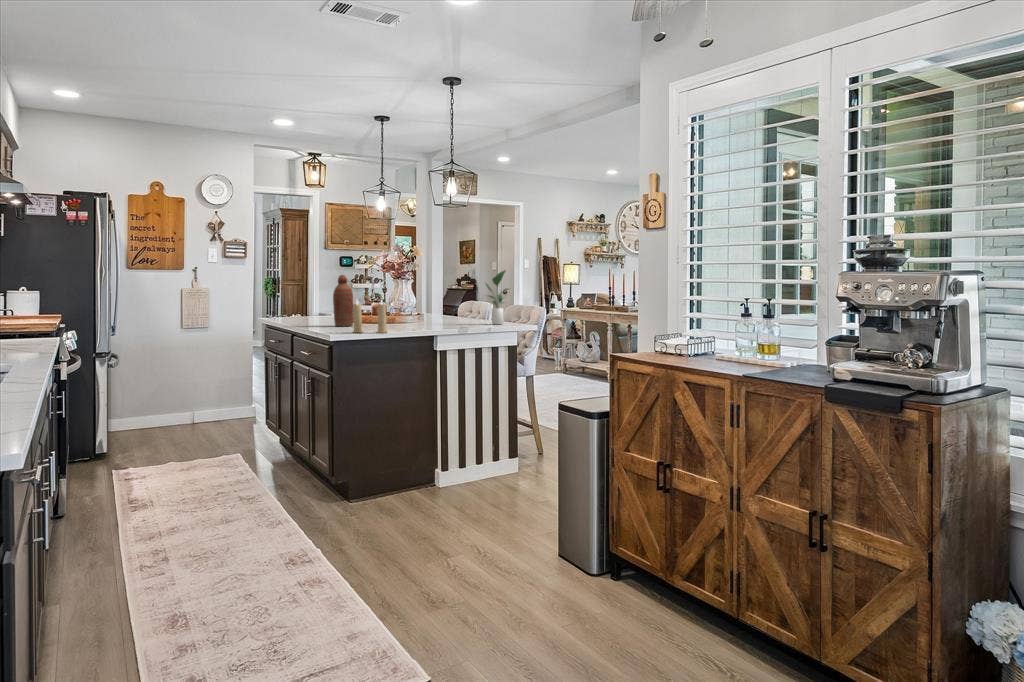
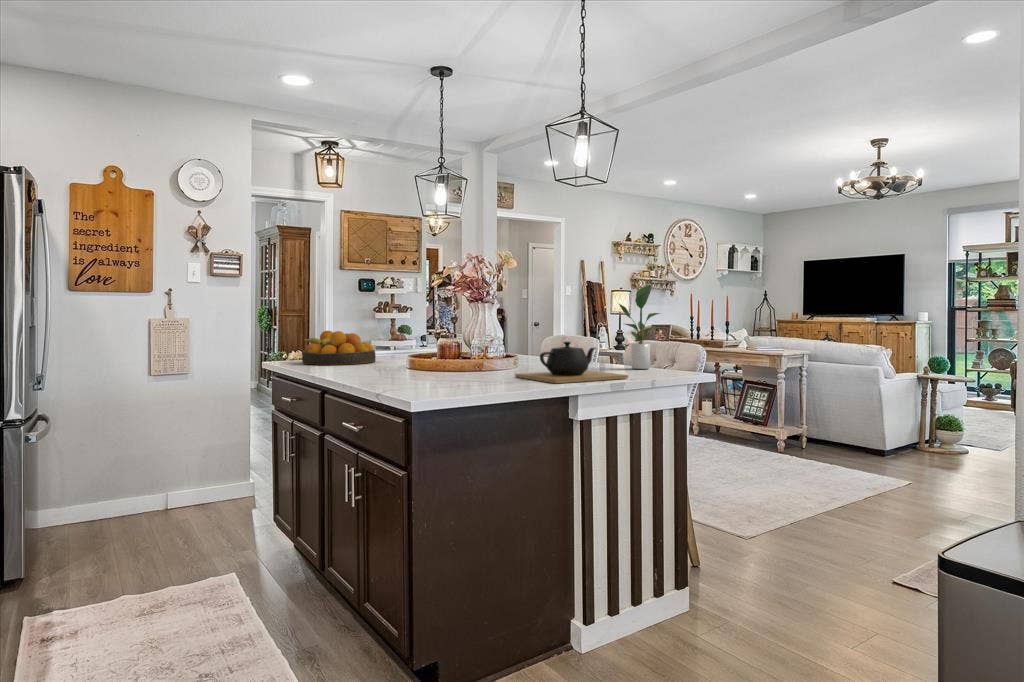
bottle: present [333,275,353,326] -> none [385,292,416,374]
fruit bowl: none [287,299,337,322] -> present [302,331,376,365]
candle: present [353,300,387,333] -> none [437,328,500,390]
teapot: none [409,306,473,330] -> present [515,342,628,383]

